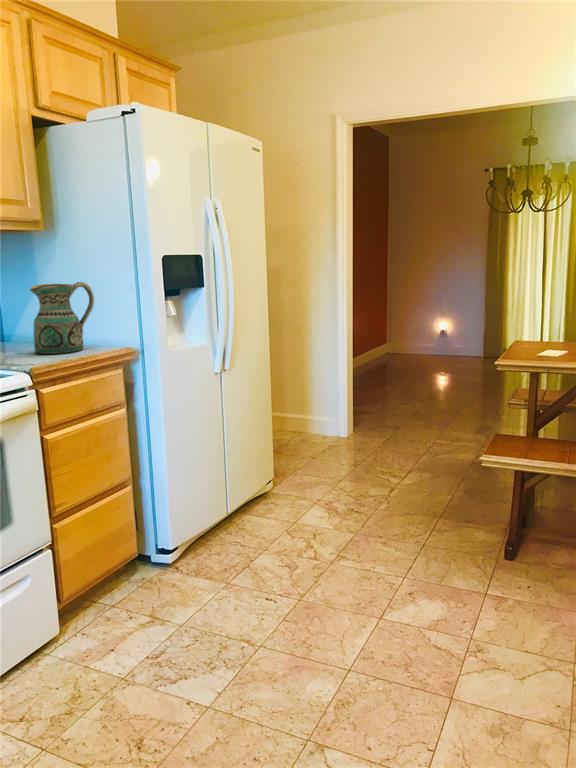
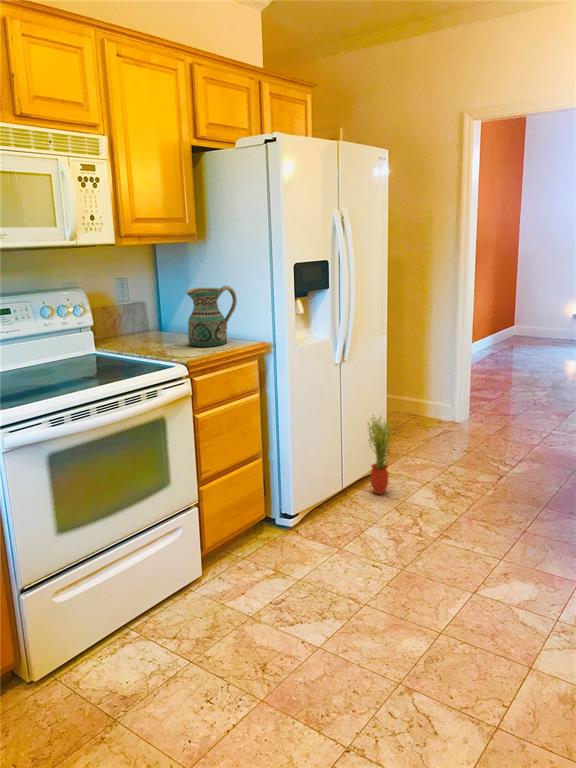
potted plant: none [251,427,283,517] -> present [368,417,395,494]

